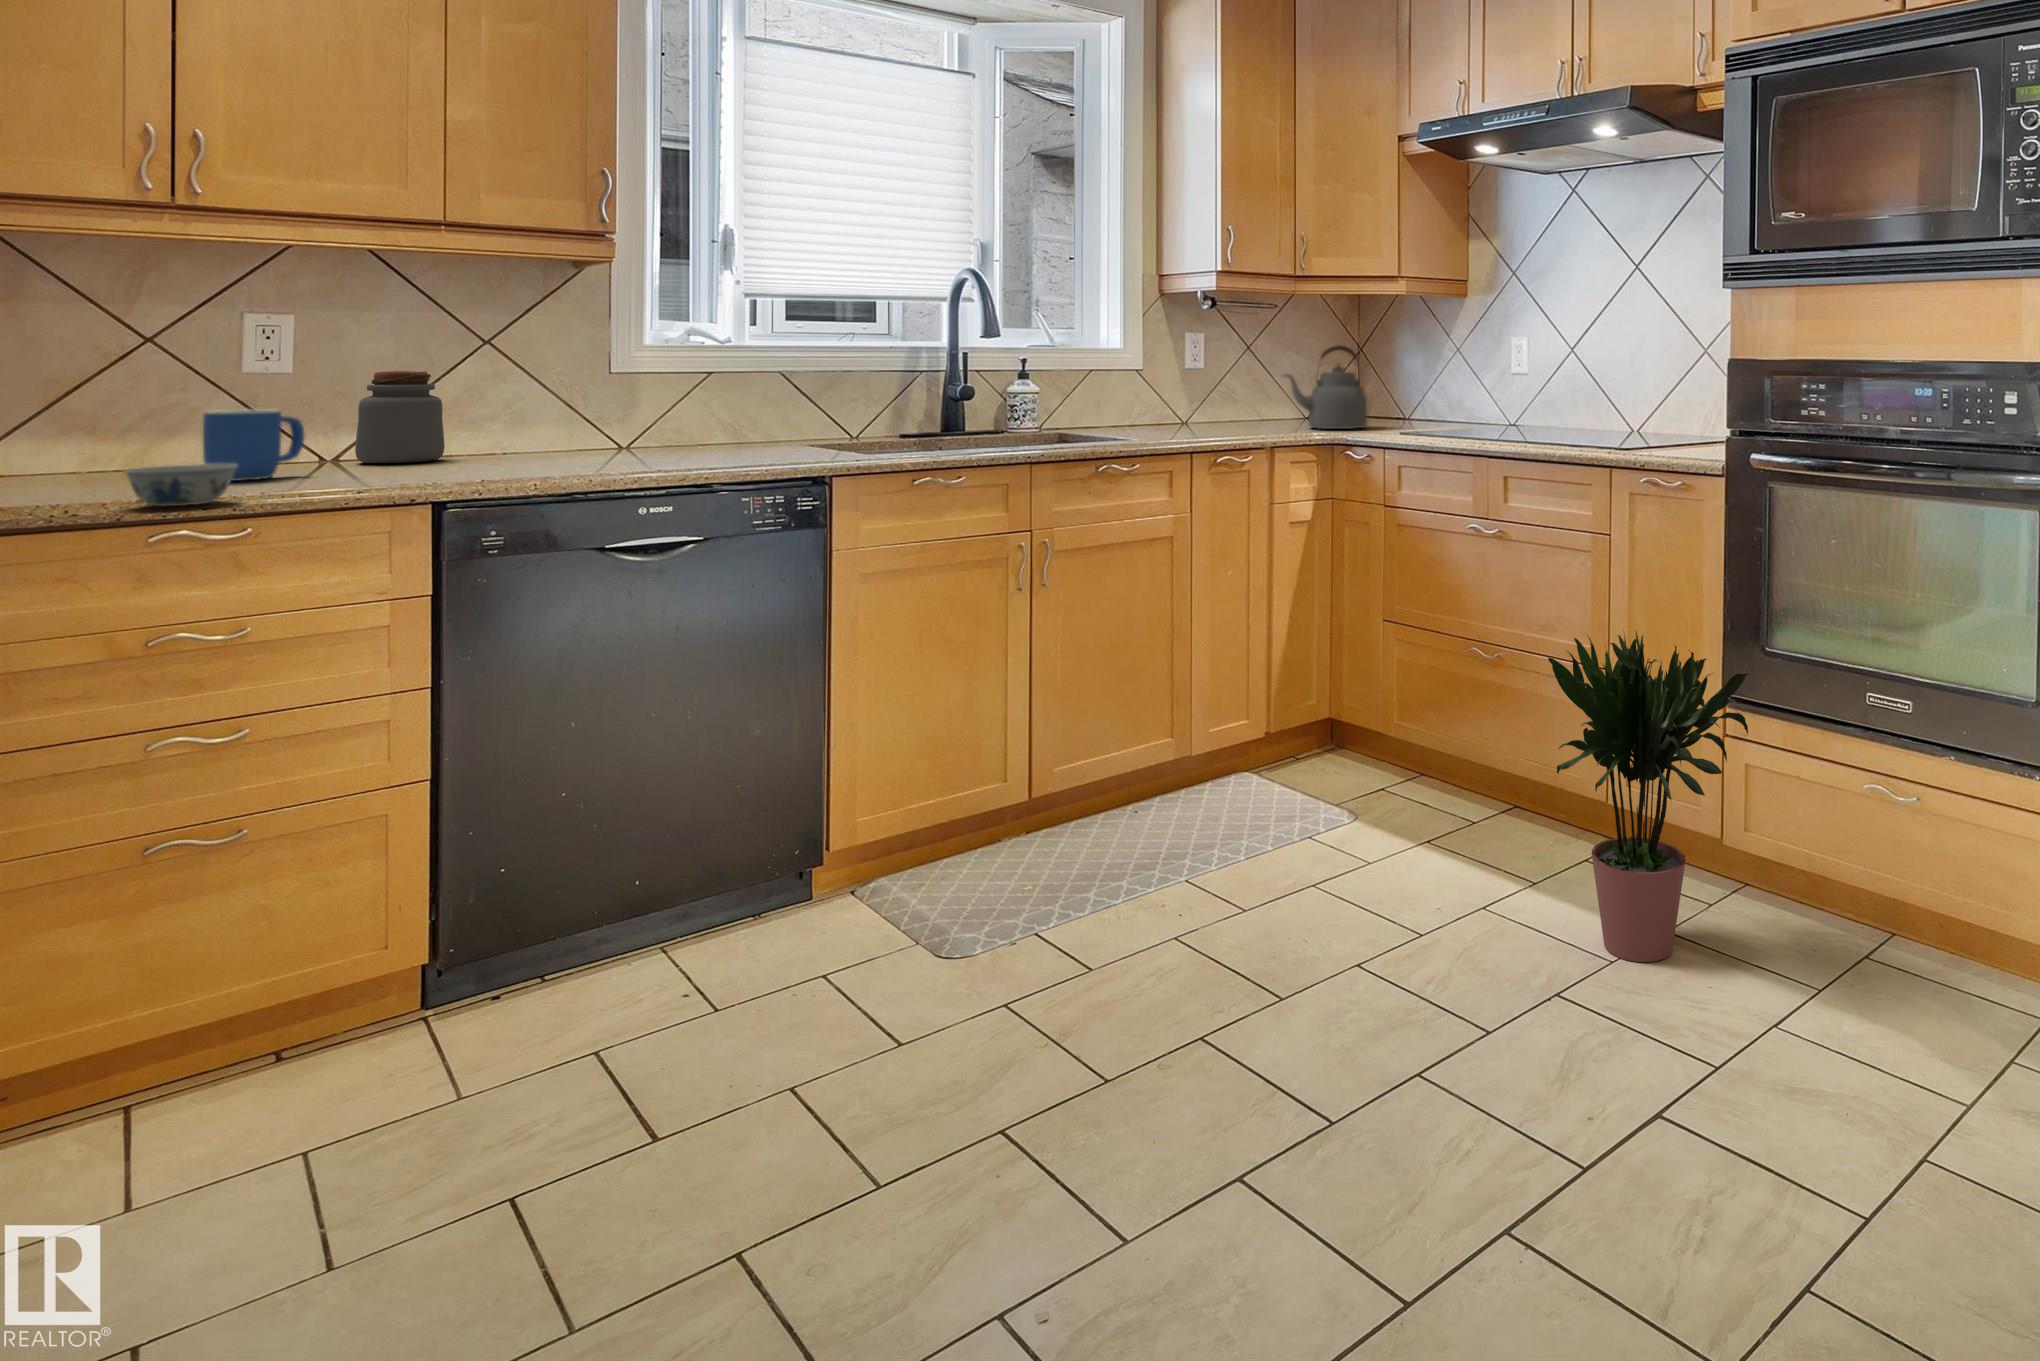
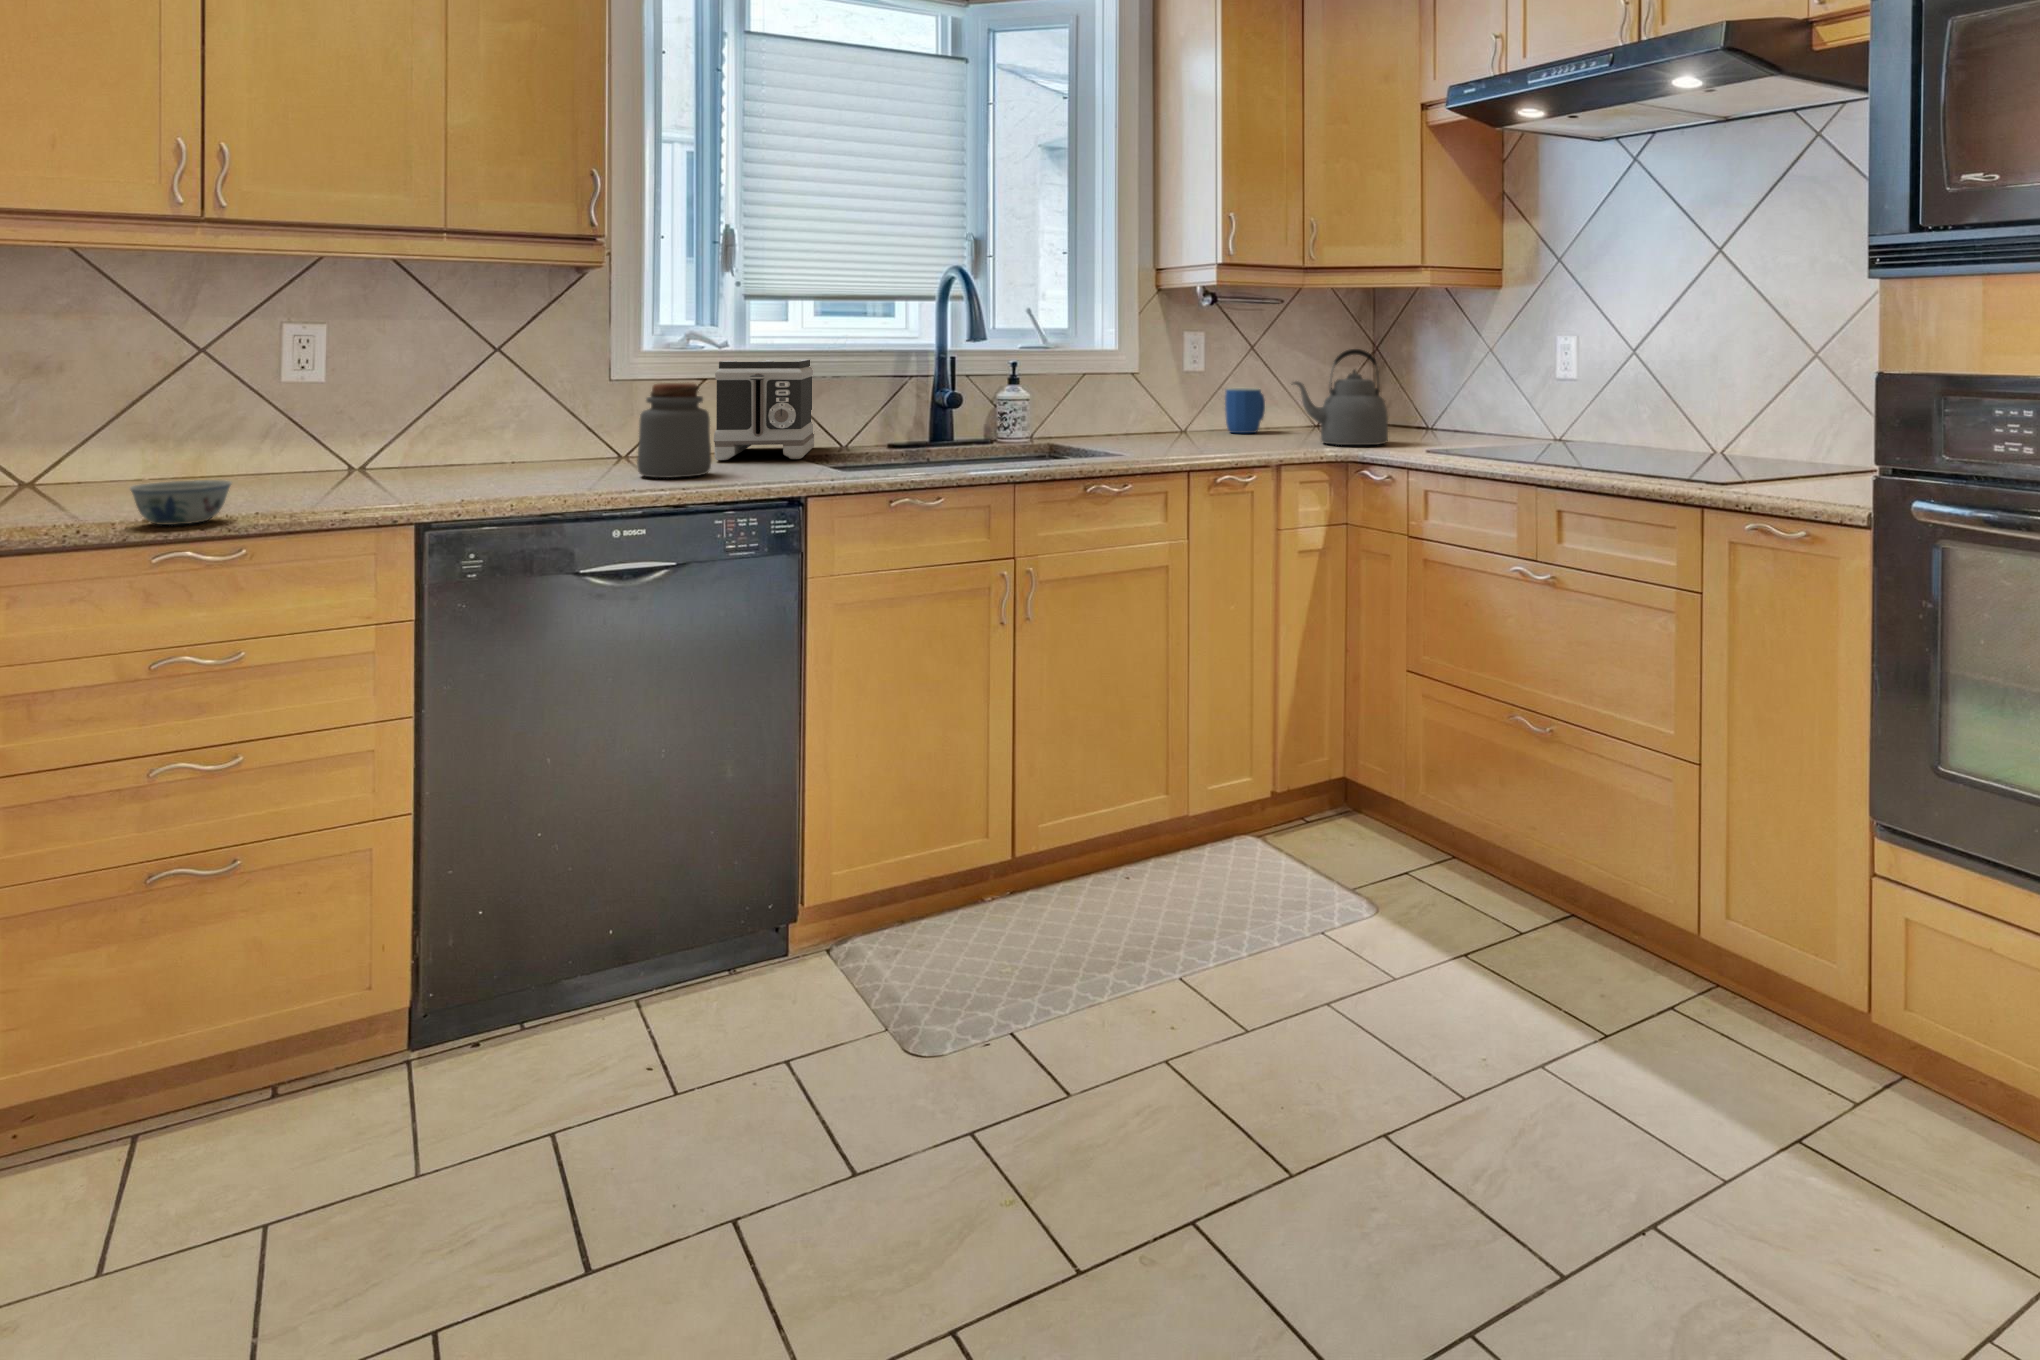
toaster: none [724,354,823,448] -> present [714,360,814,460]
jar: present [355,371,445,463] -> present [637,383,712,478]
mug: present [203,409,305,481] -> present [1225,388,1265,433]
potted plant: present [1548,630,1749,962] -> none [1629,710,1934,1184]

